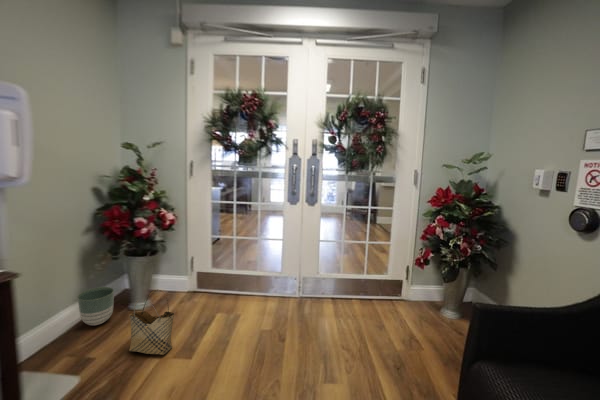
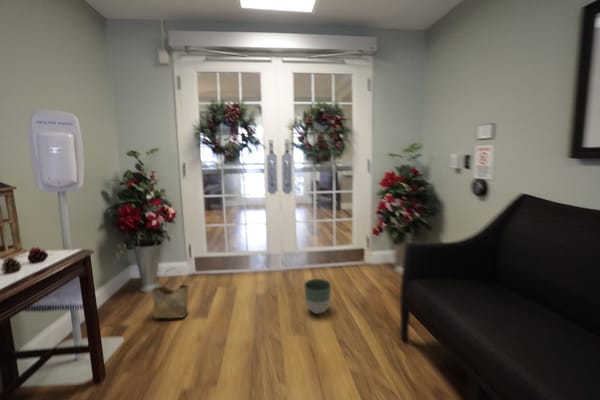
planter: present [78,287,114,325] -> present [304,279,331,314]

